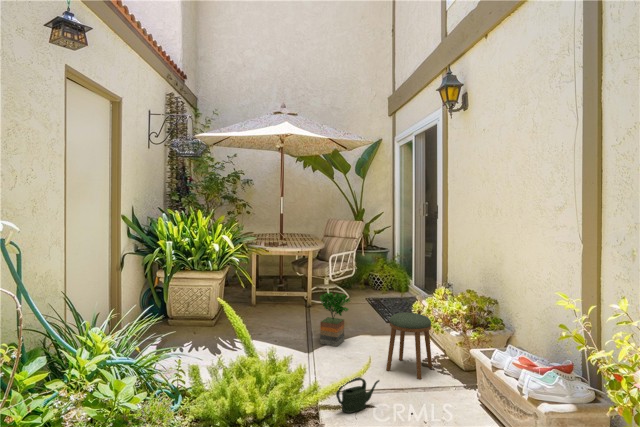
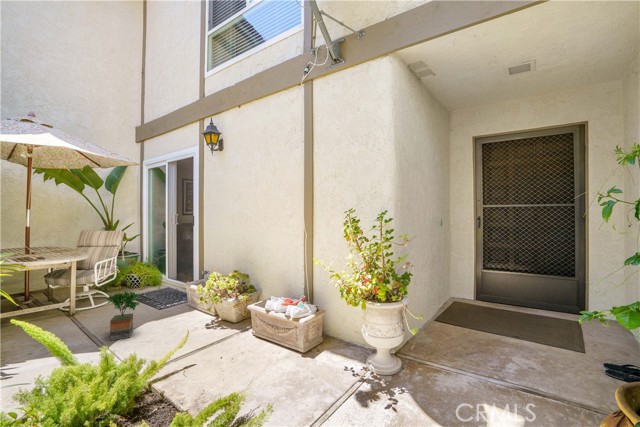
stool: present [386,313,432,379] -> none [185,293,217,340]
watering can: present [336,377,379,413] -> none [166,344,195,377]

